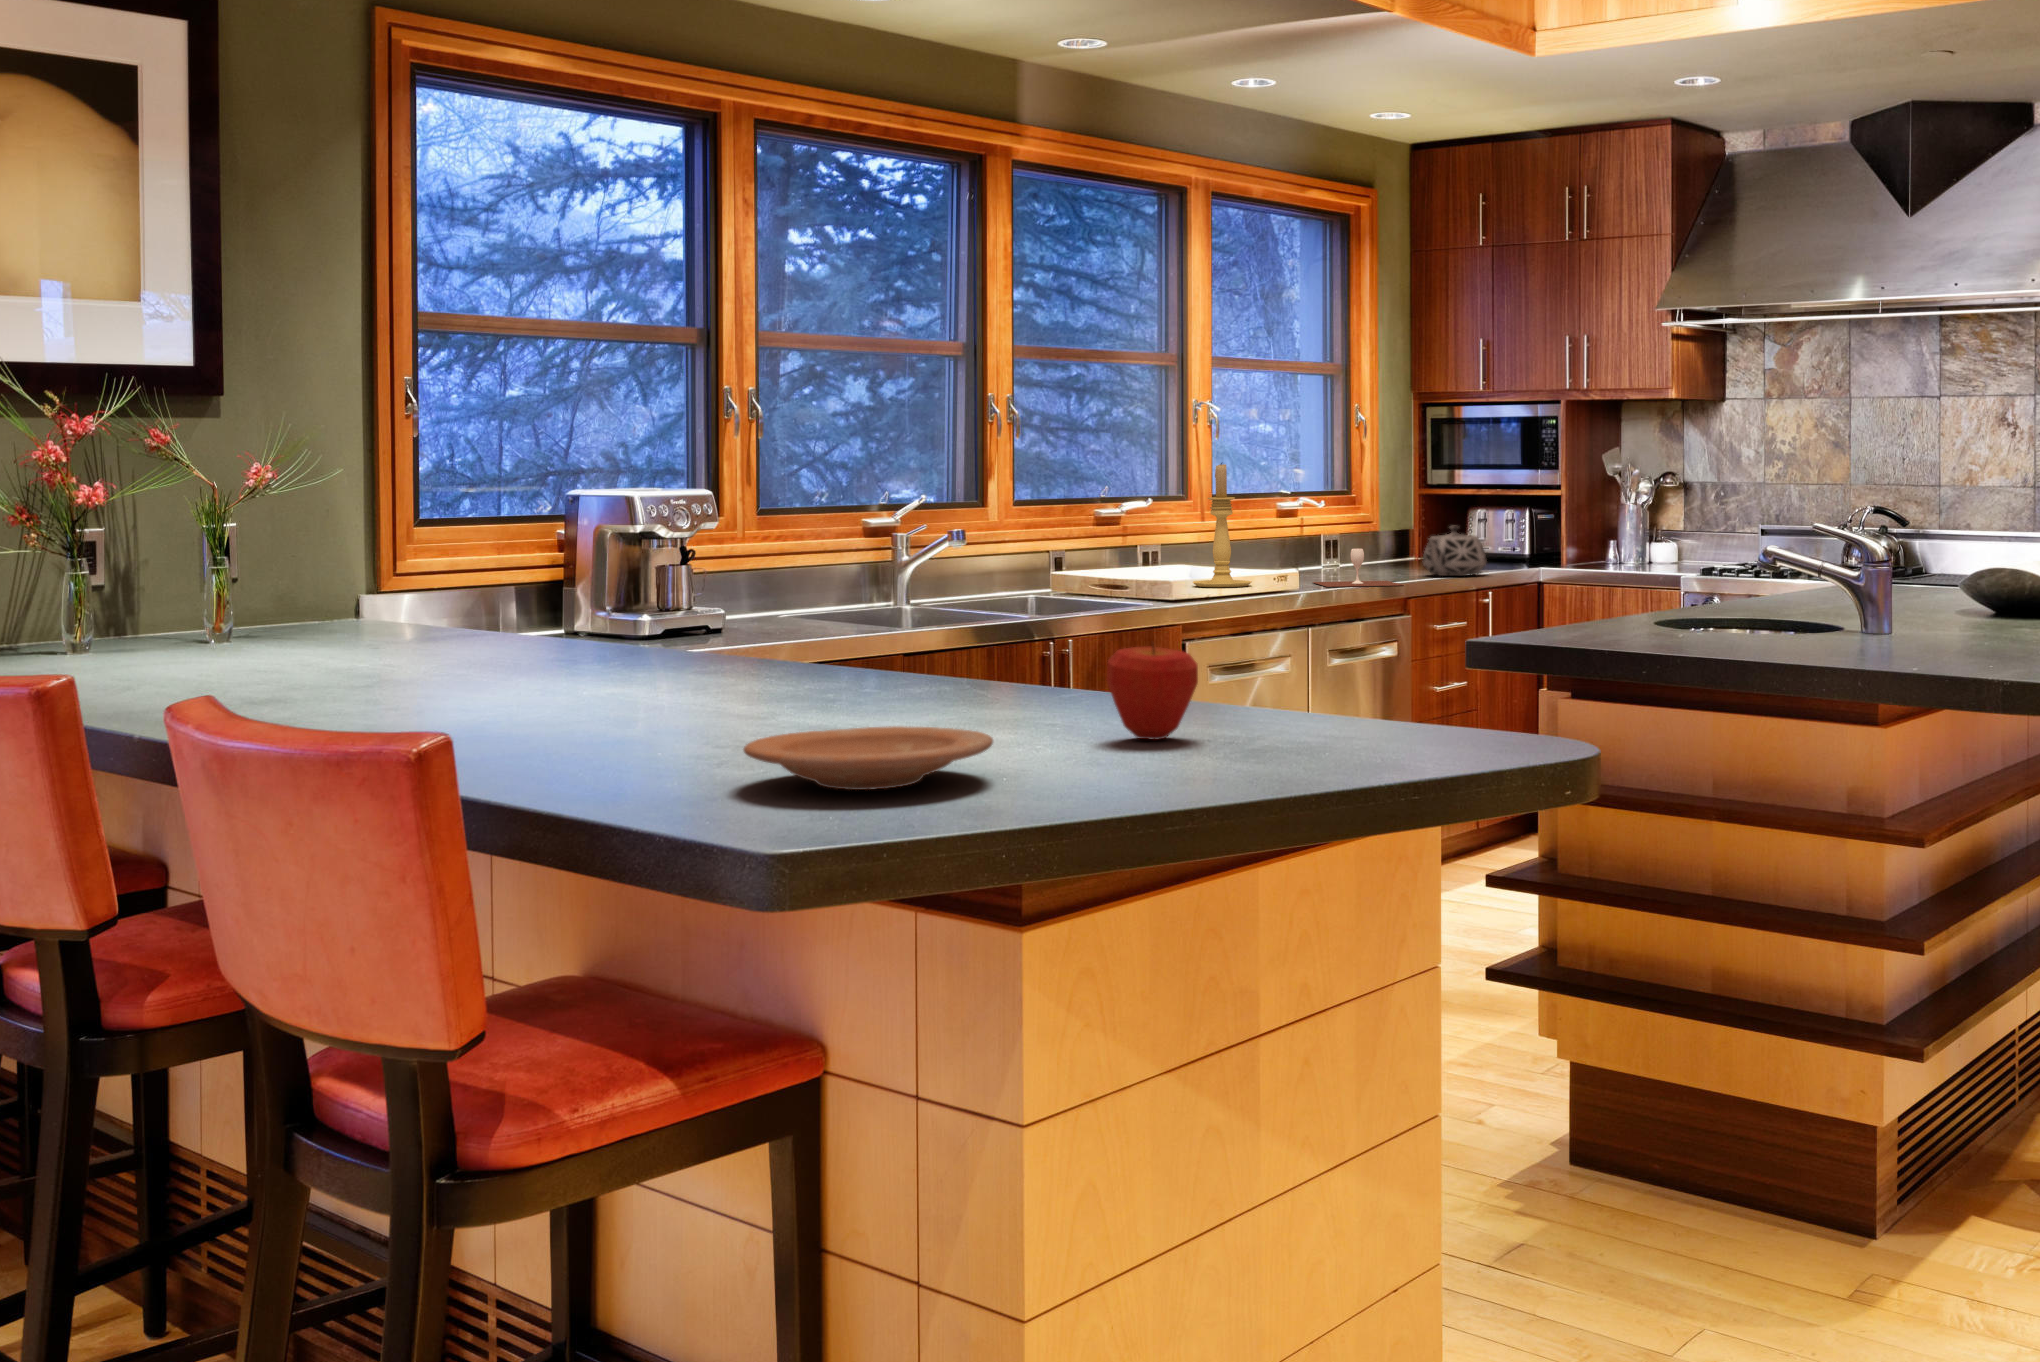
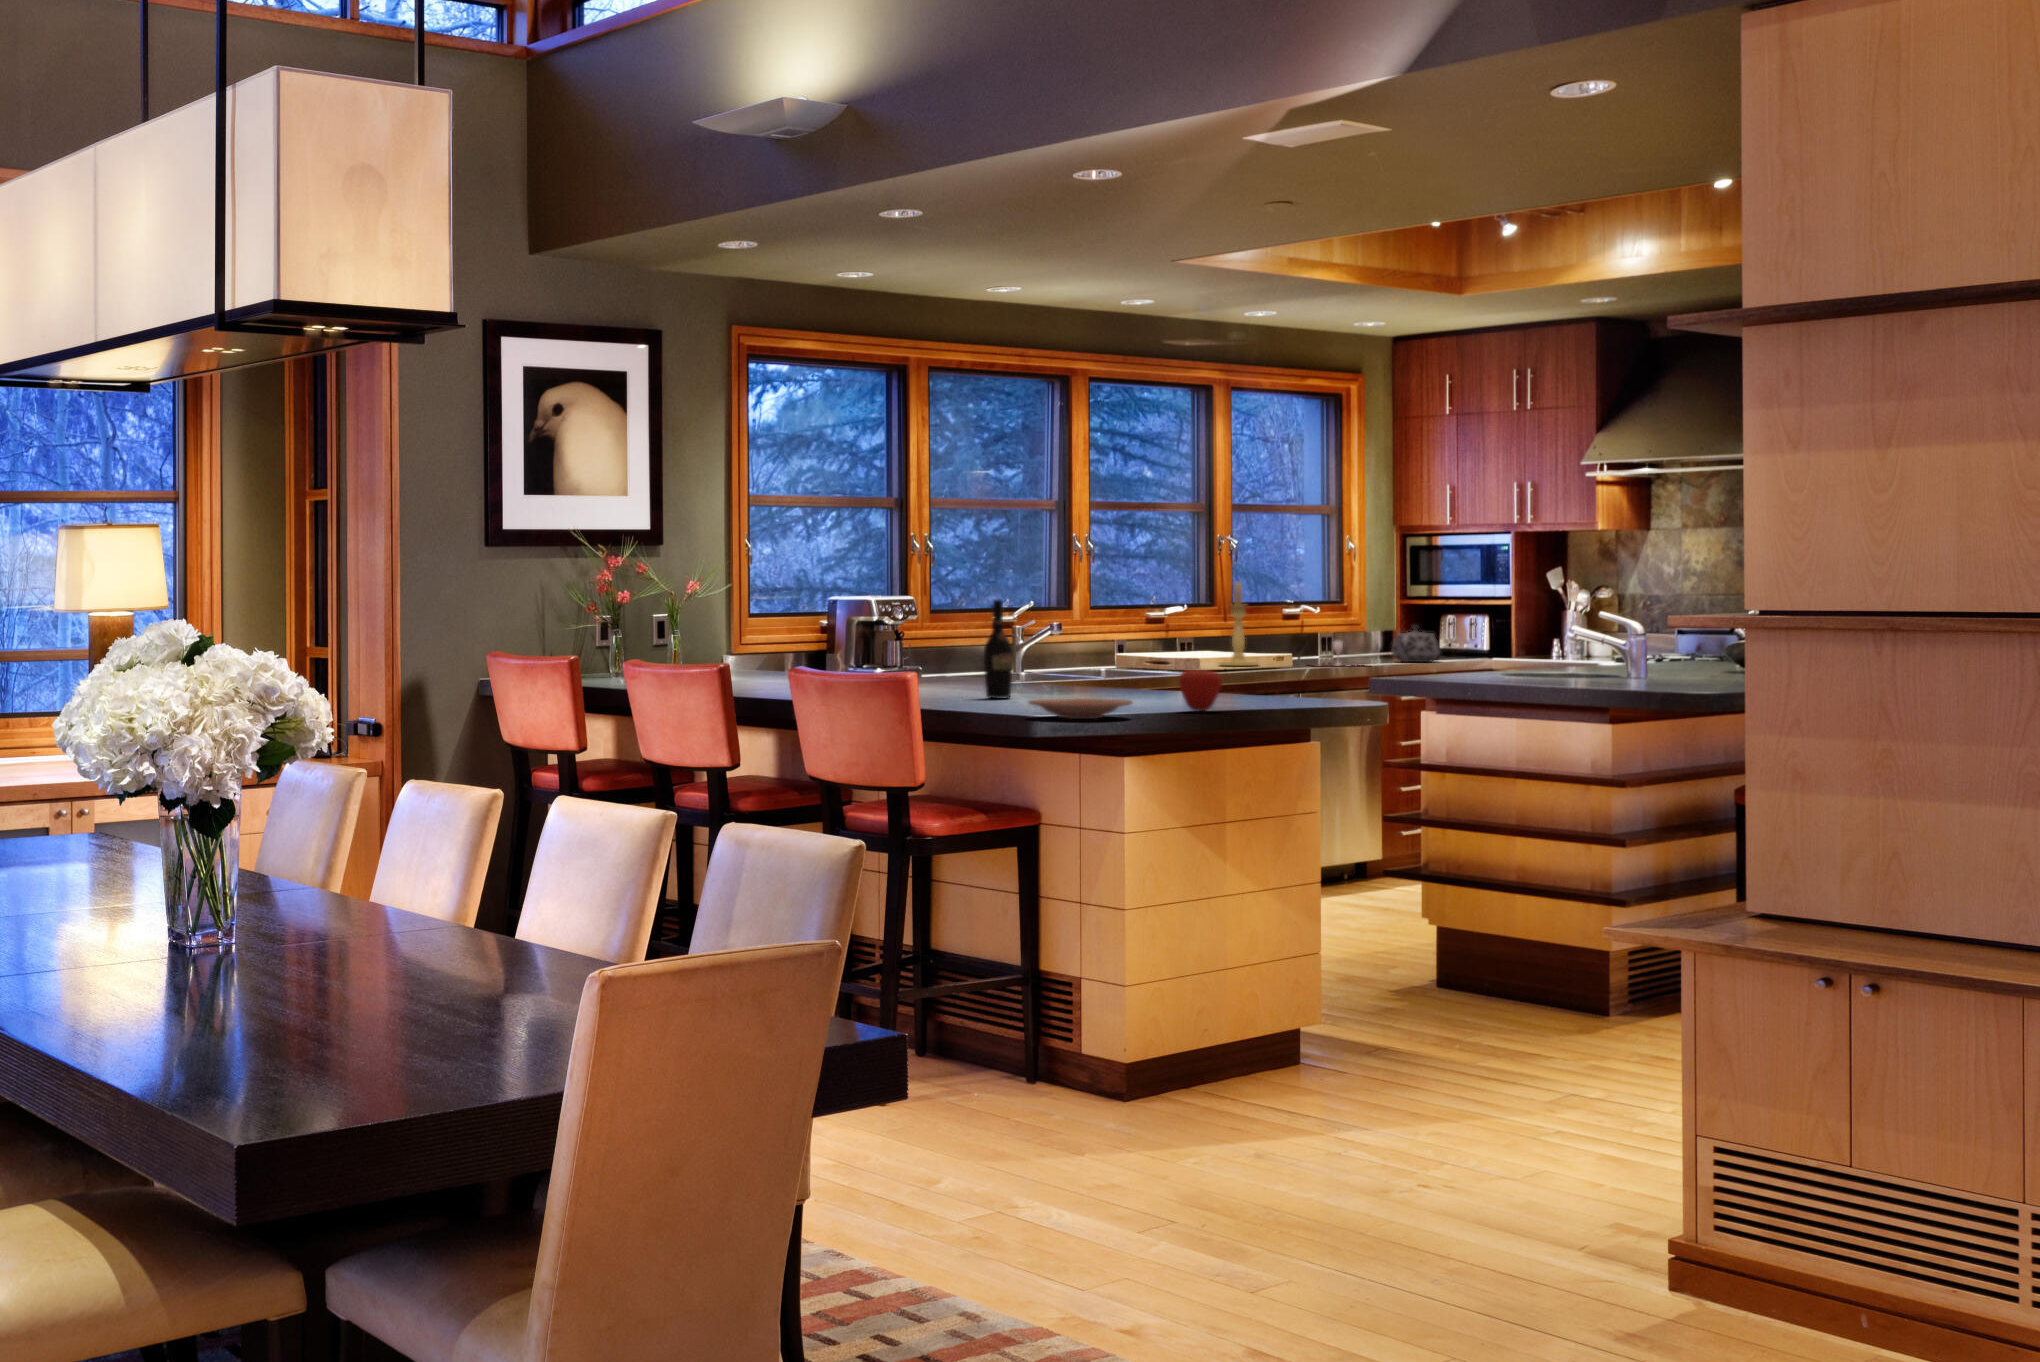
wine bottle: none [749,493,806,690] -> present [984,599,1013,699]

